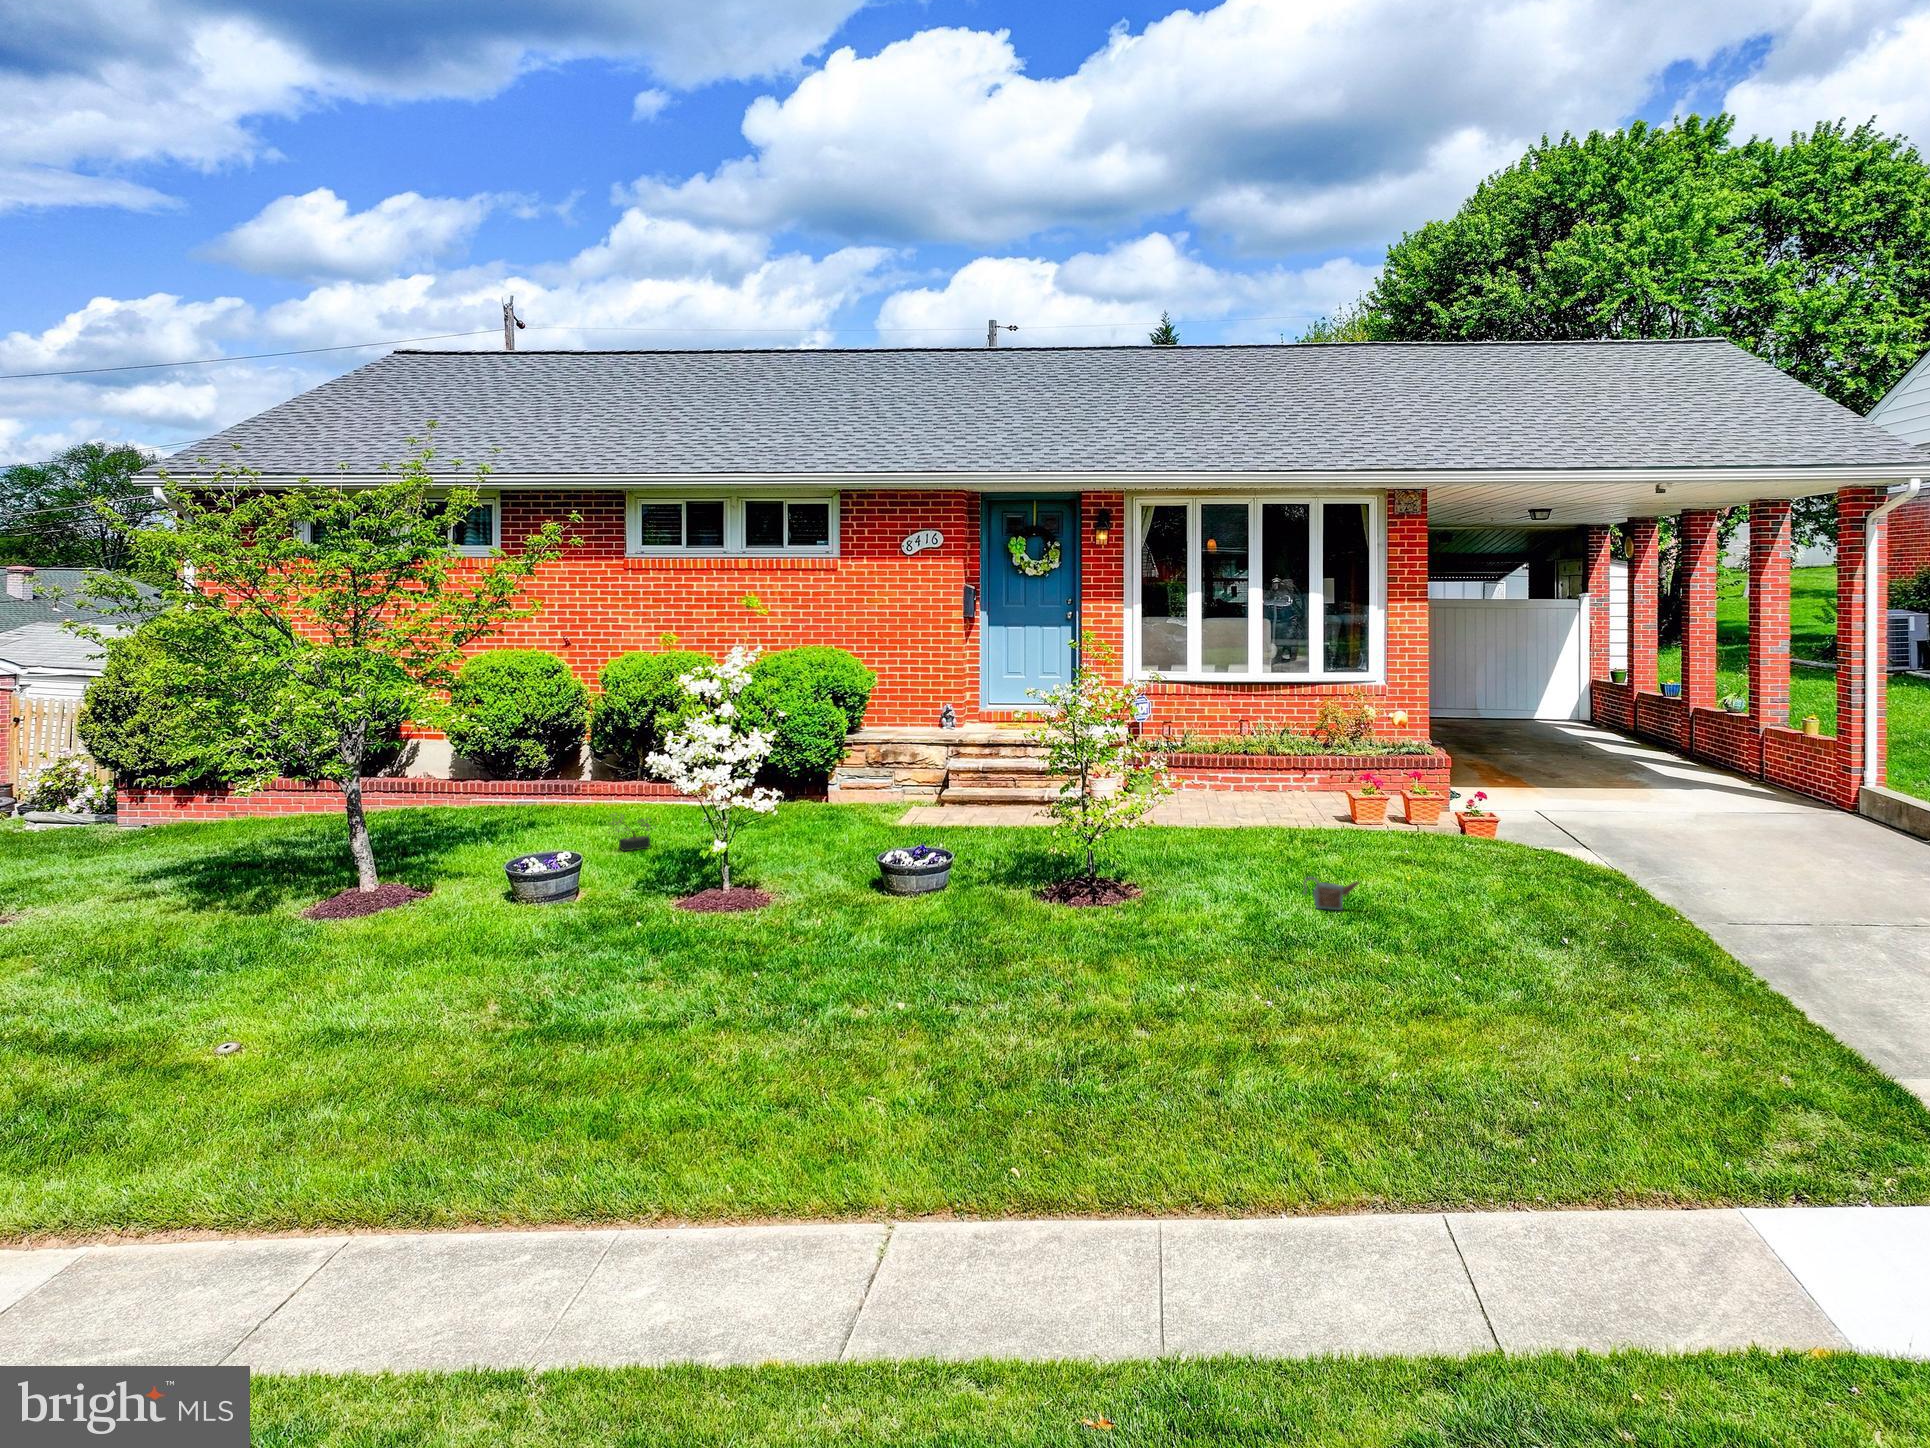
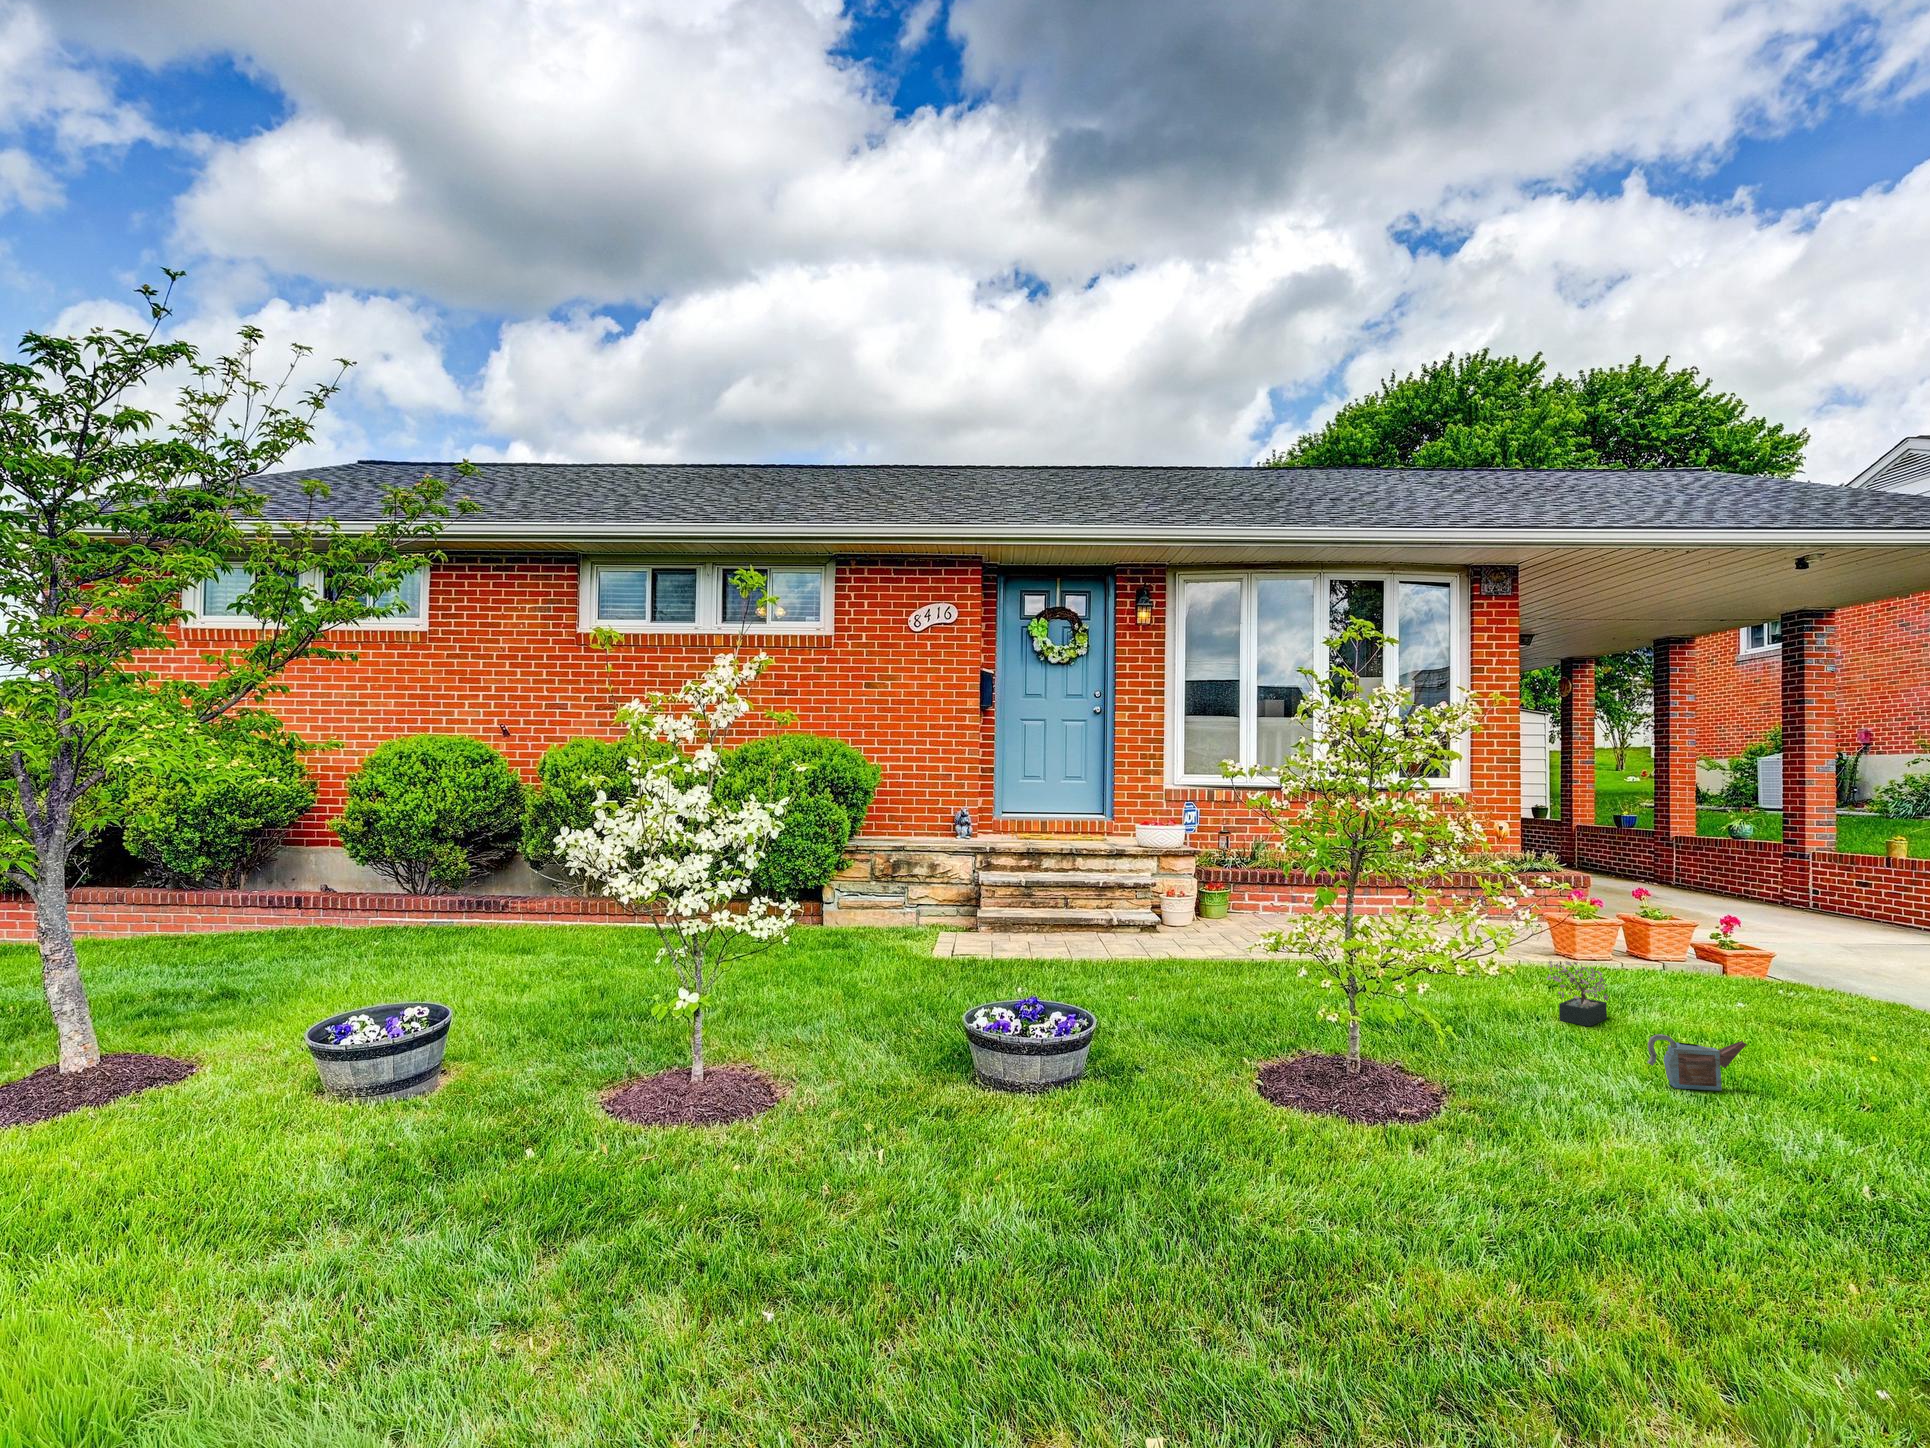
decorative plant: present [609,814,655,851] -> present [1547,961,1608,1027]

